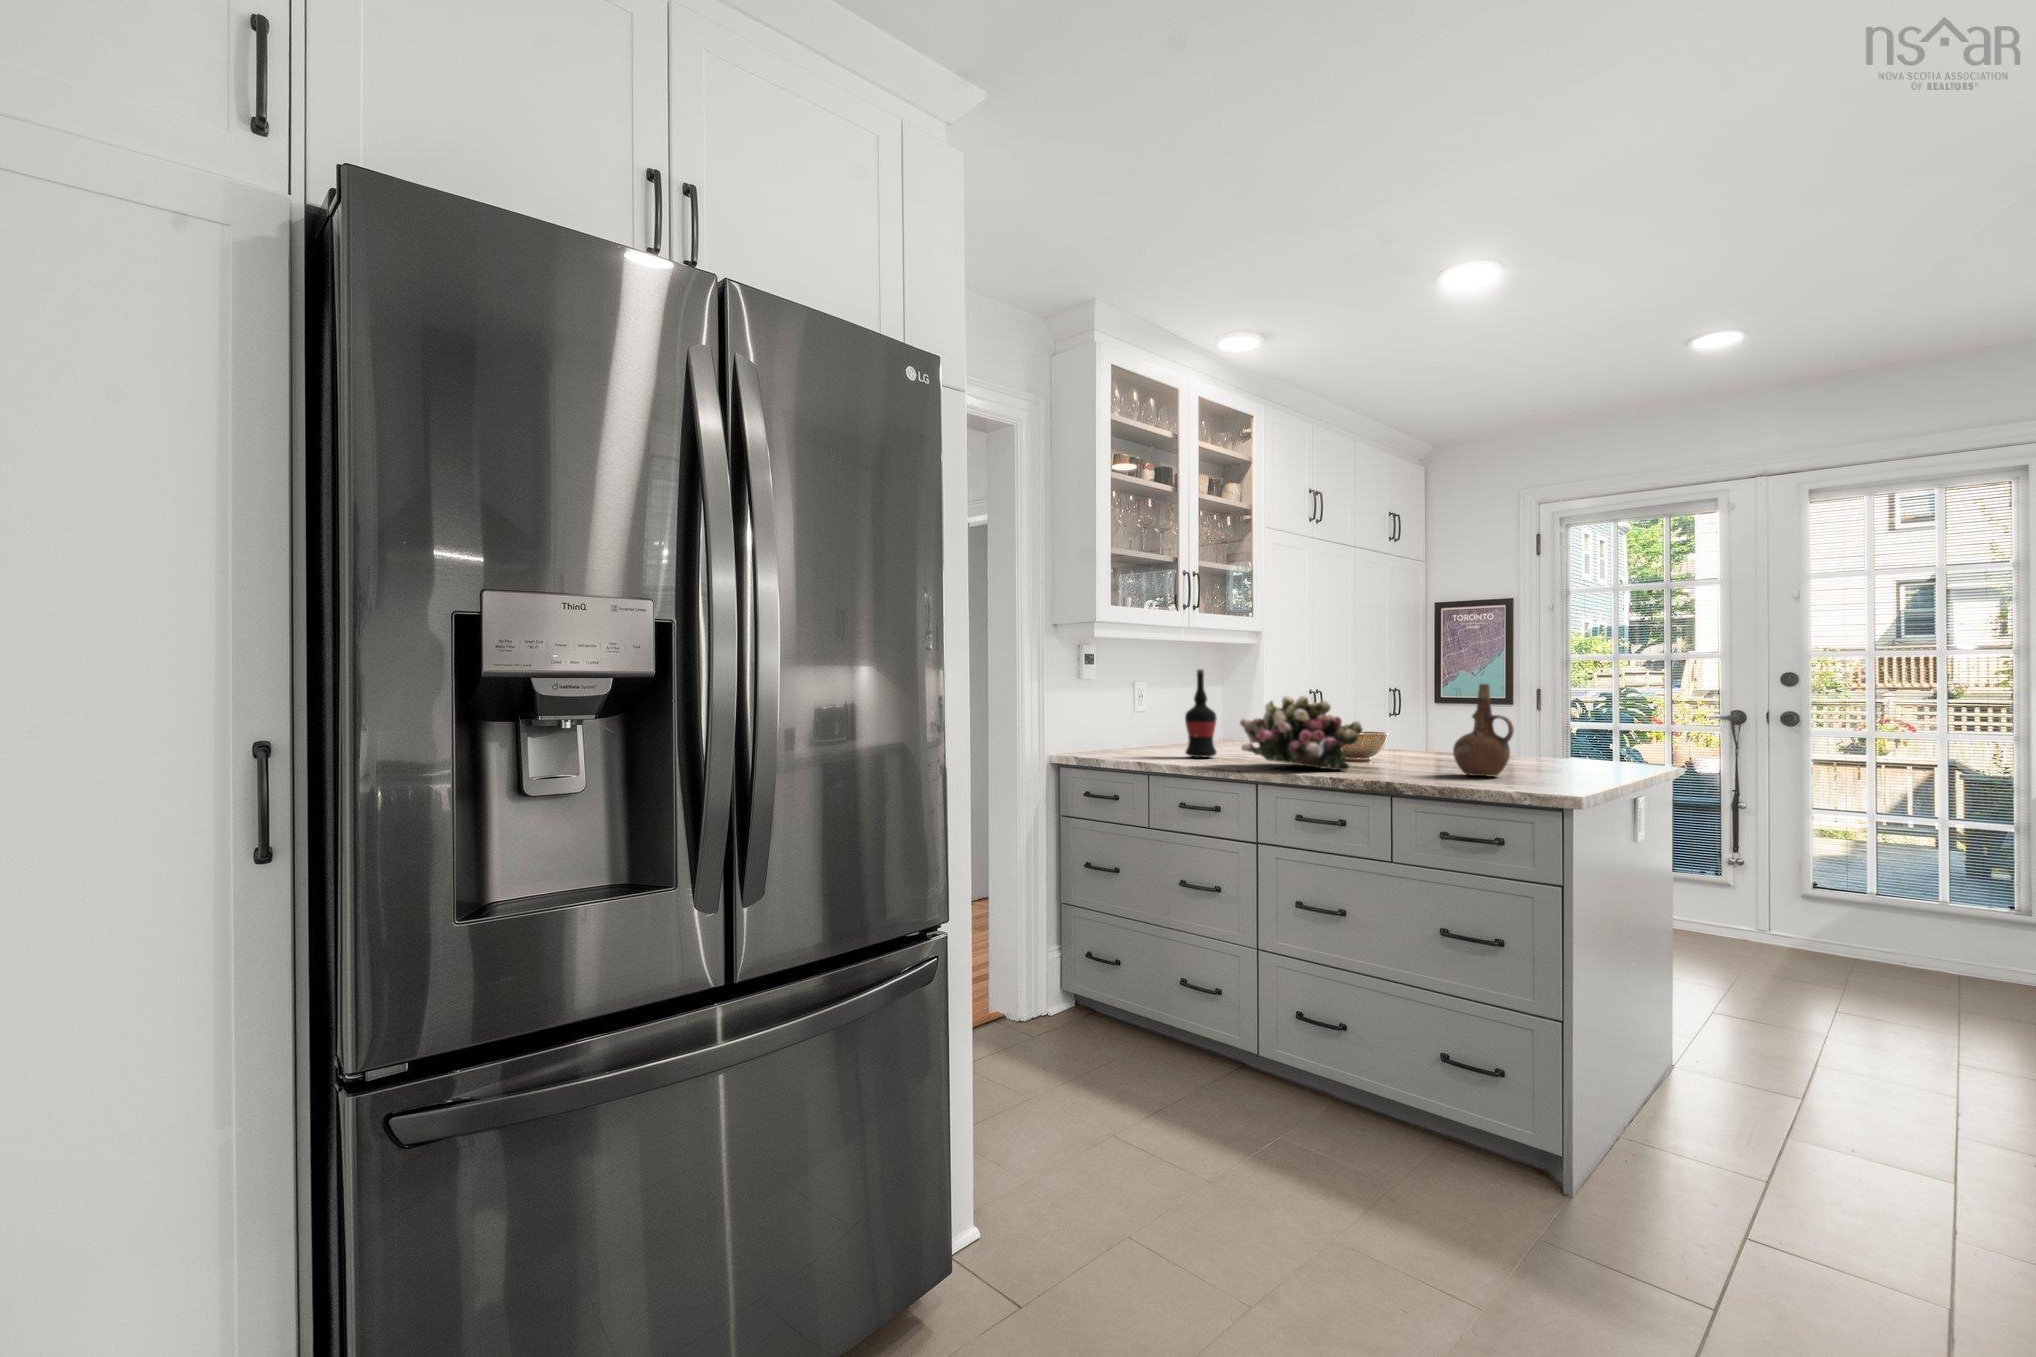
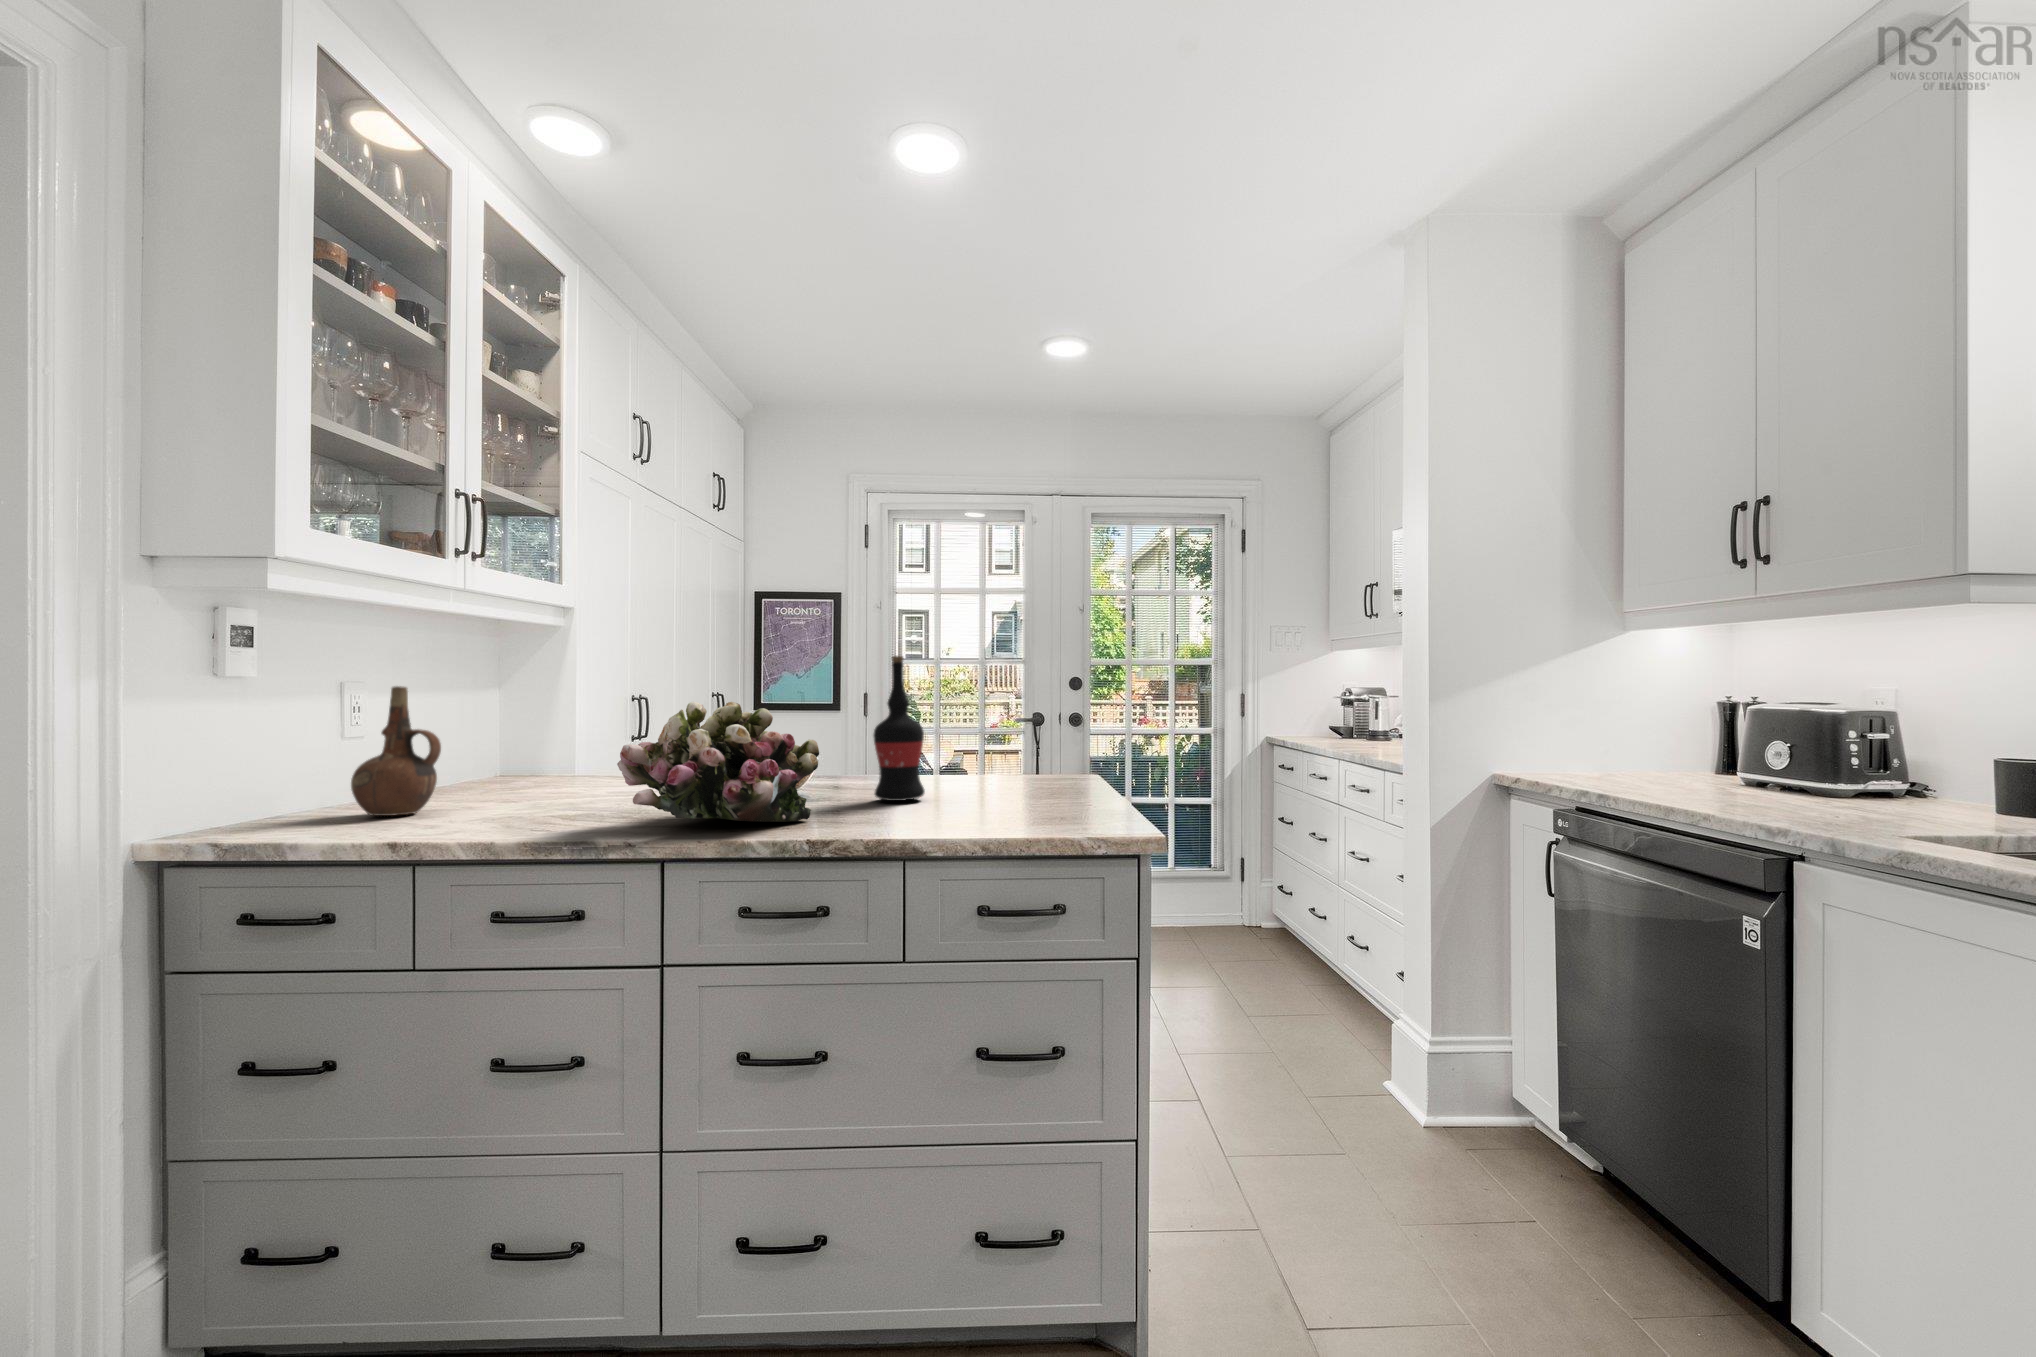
wine bottle: present [1185,669,1217,758] -> present [874,656,925,801]
ceramic pitcher: present [1453,684,1514,777] -> present [351,686,441,816]

